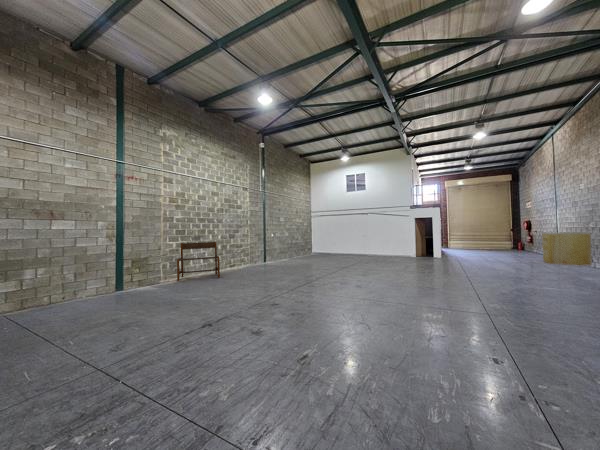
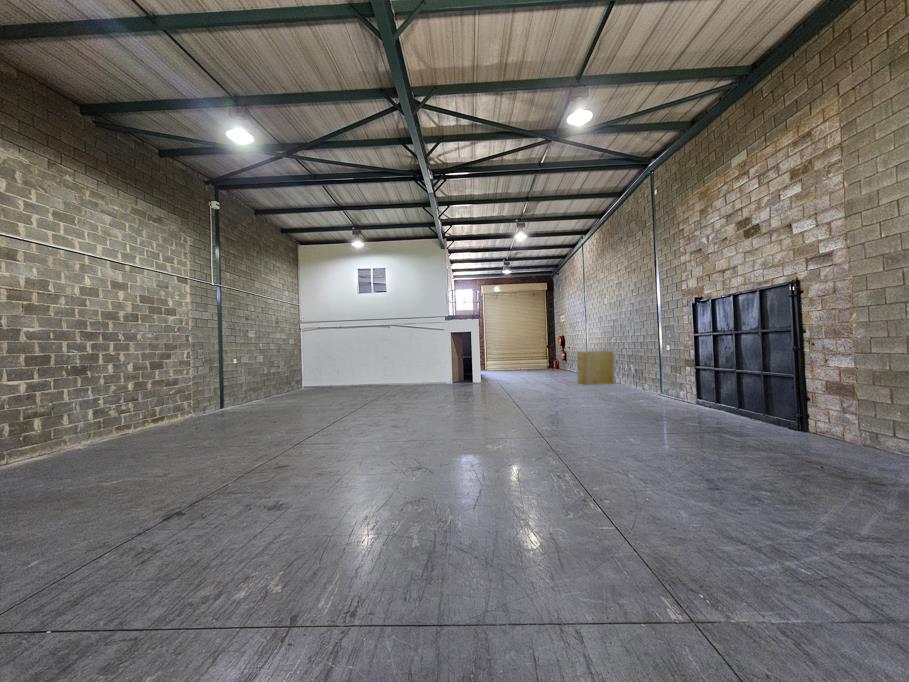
bench: present [177,242,220,281] -> none [36,376,143,460]

